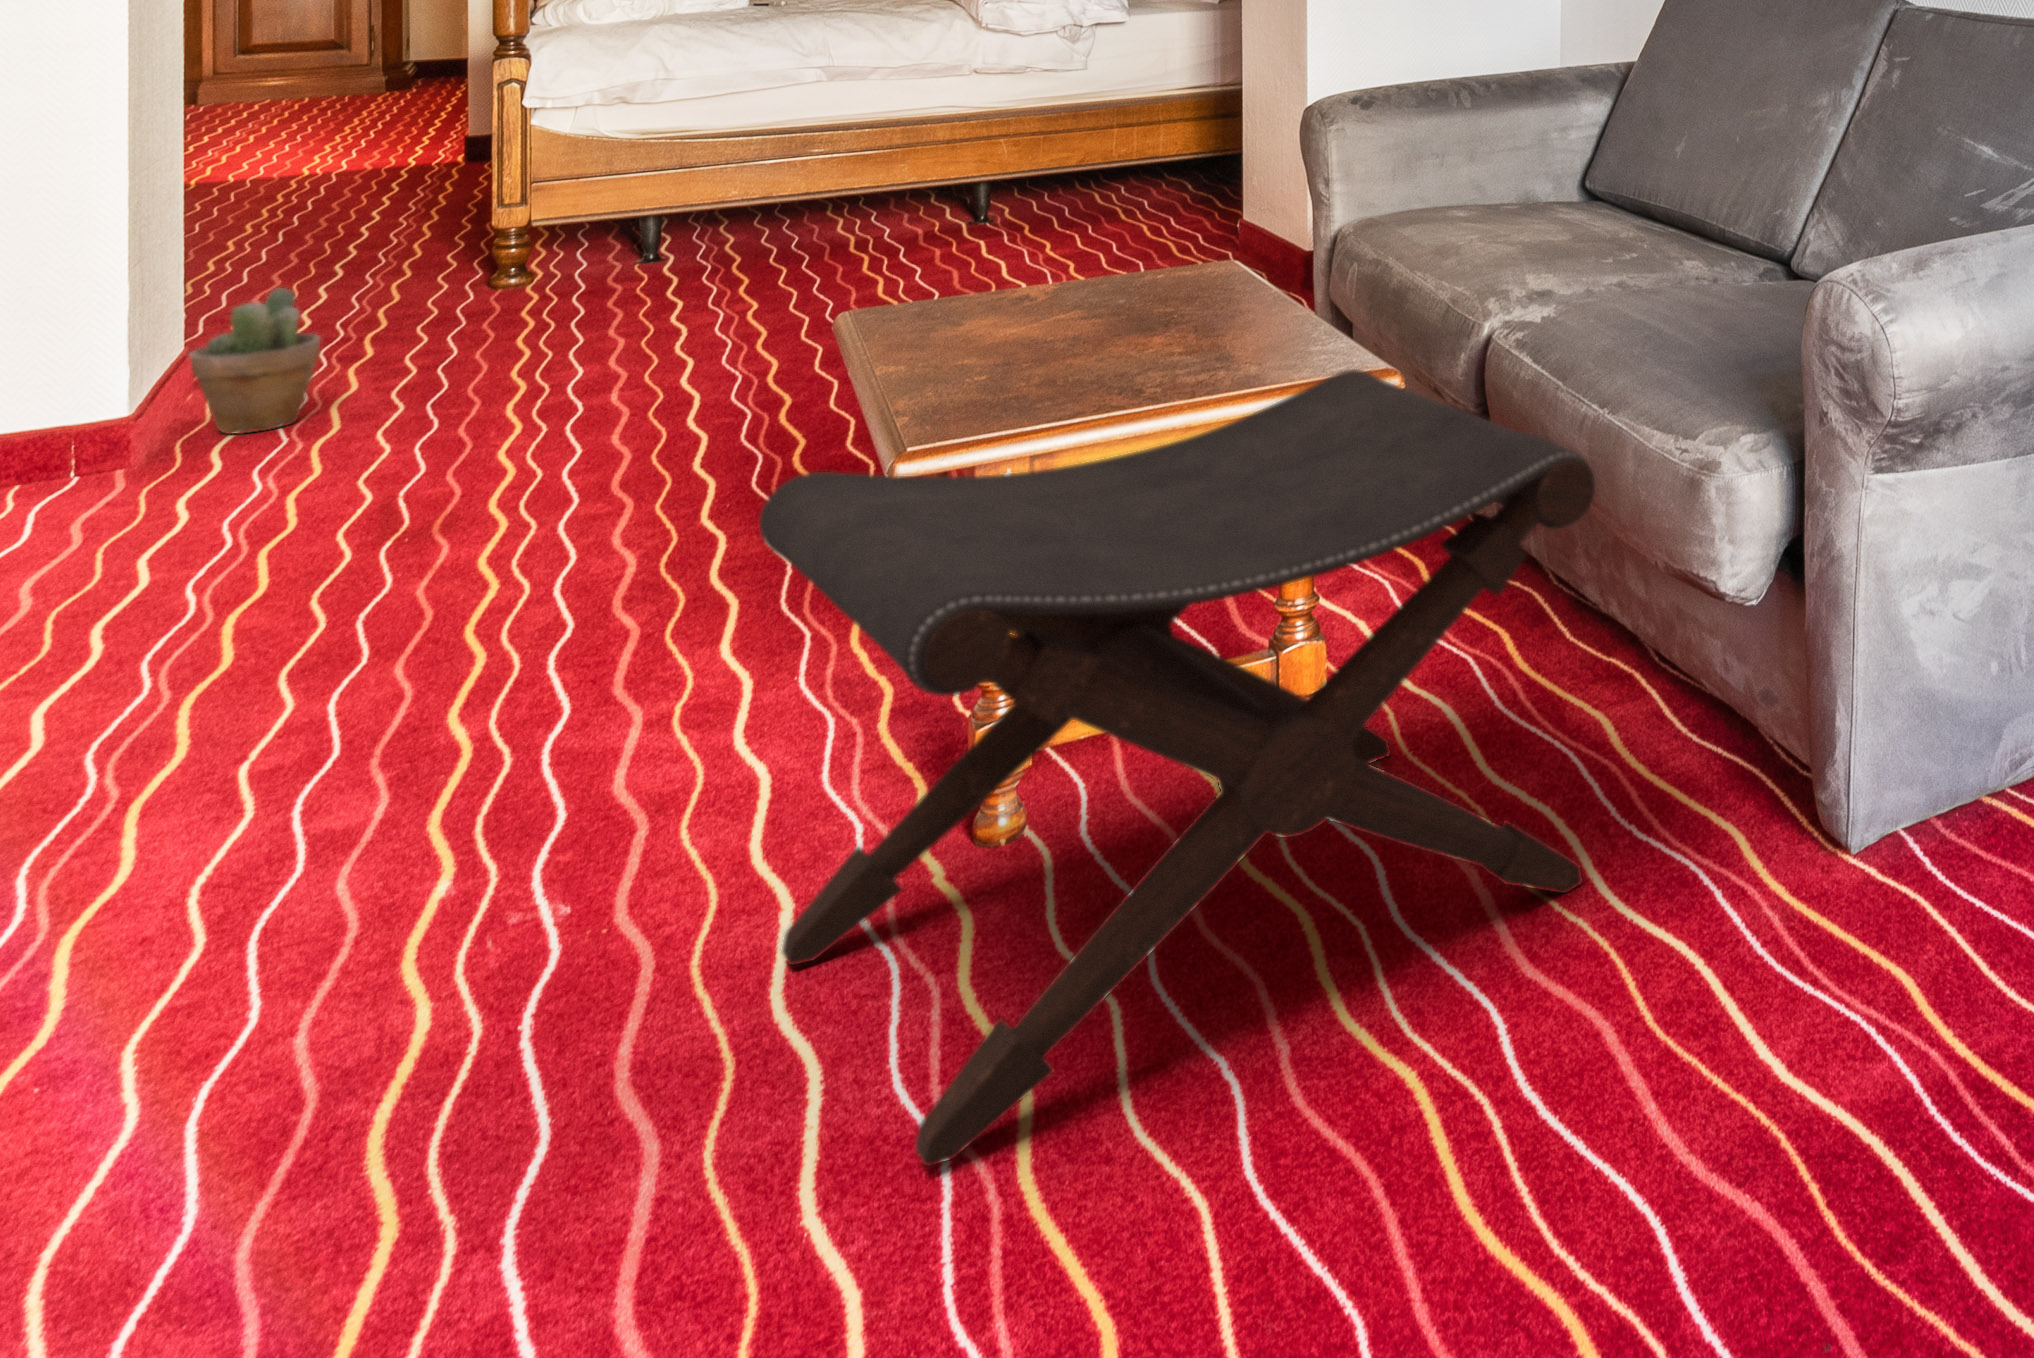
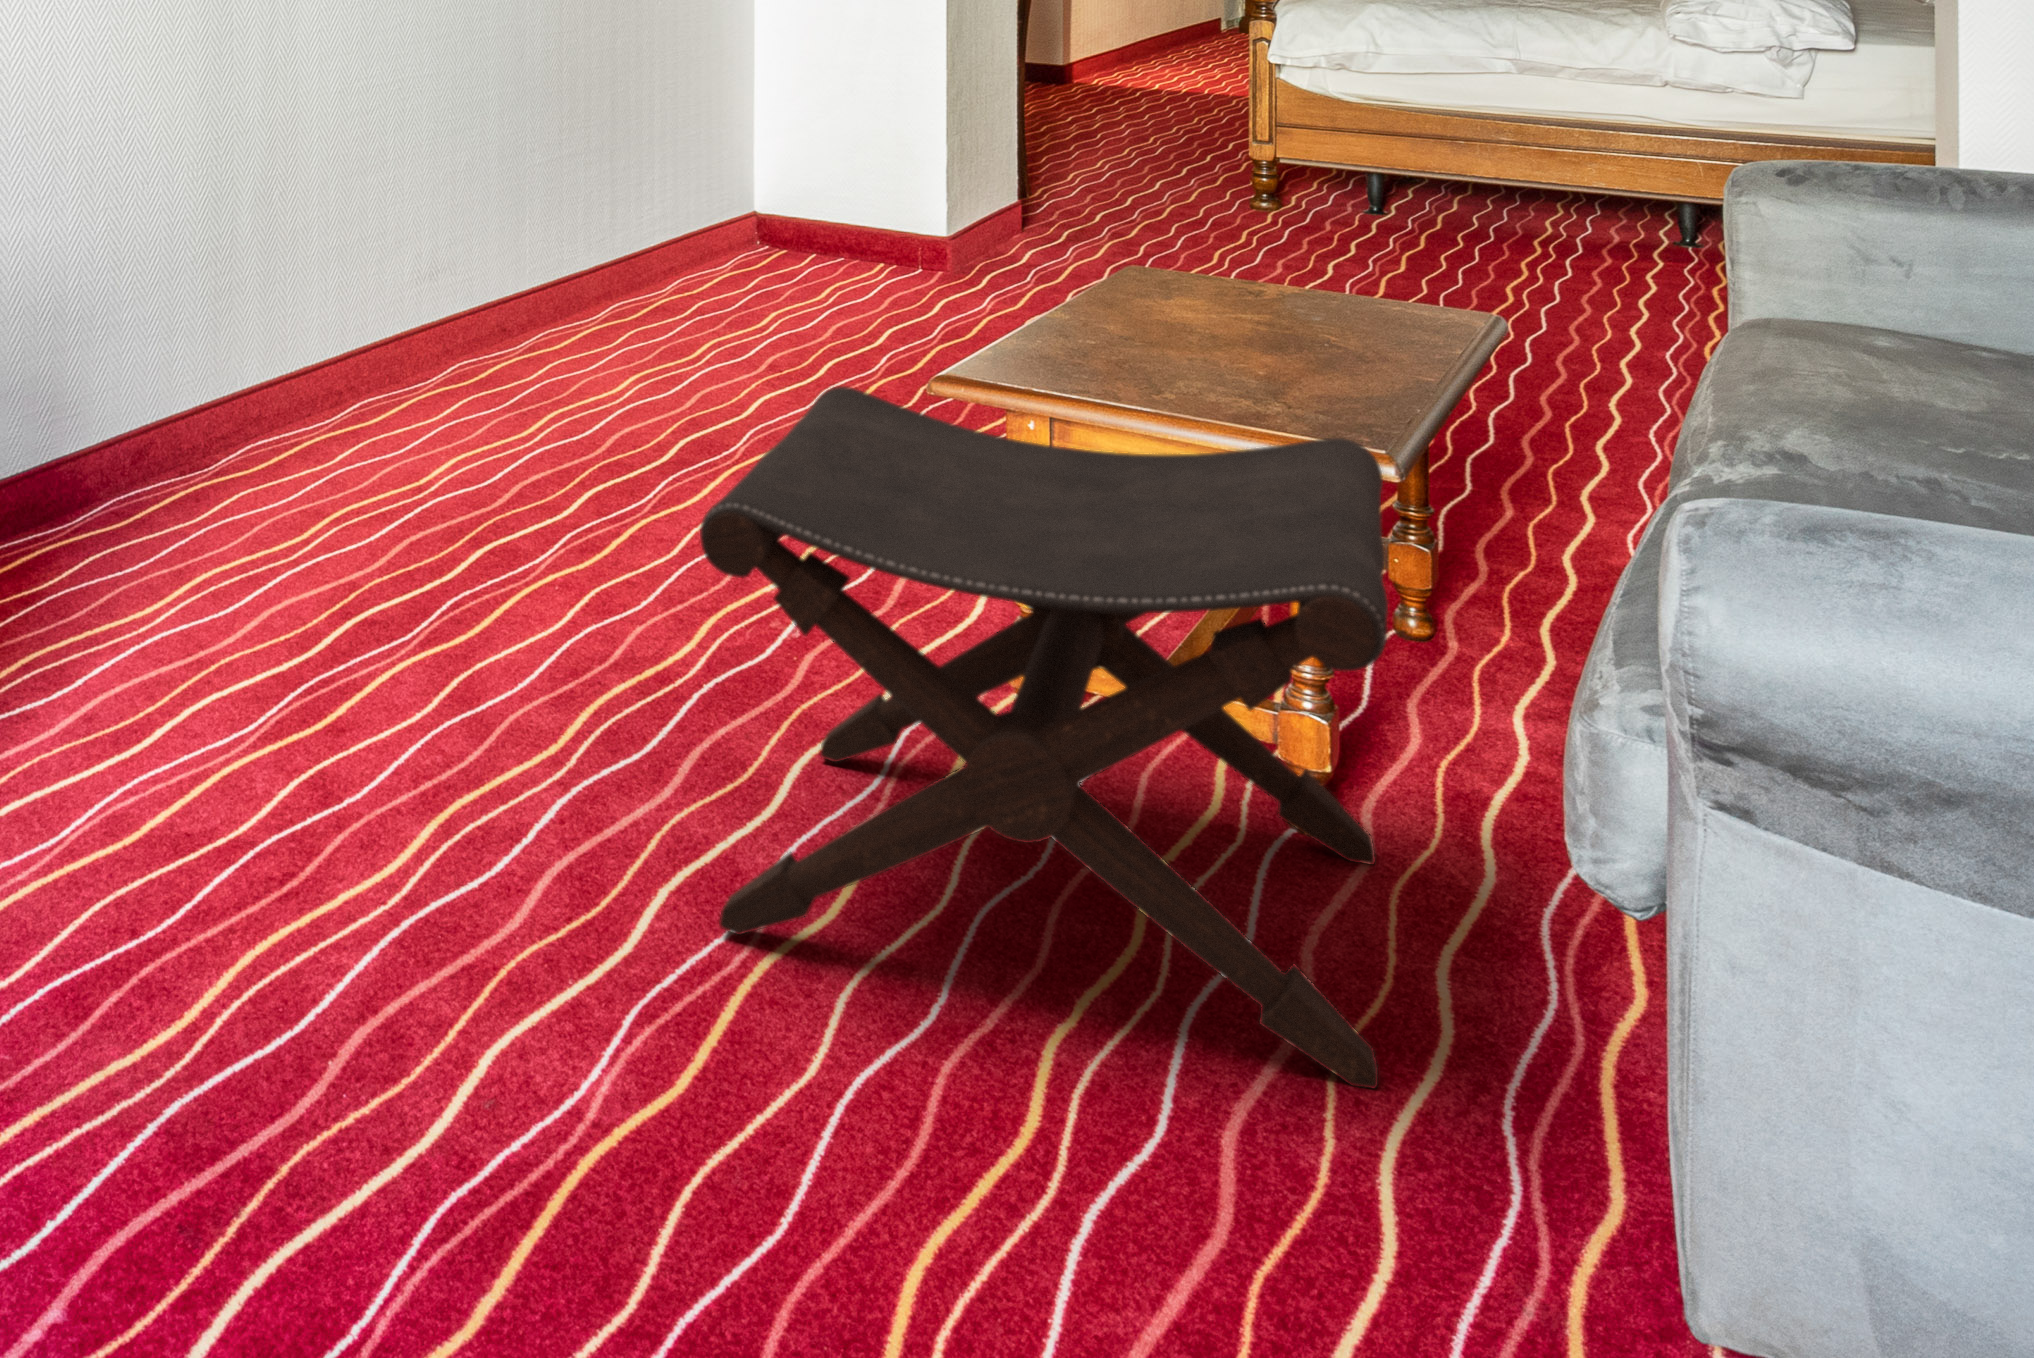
potted plant: present [189,288,320,434] -> none [970,182,1043,282]

